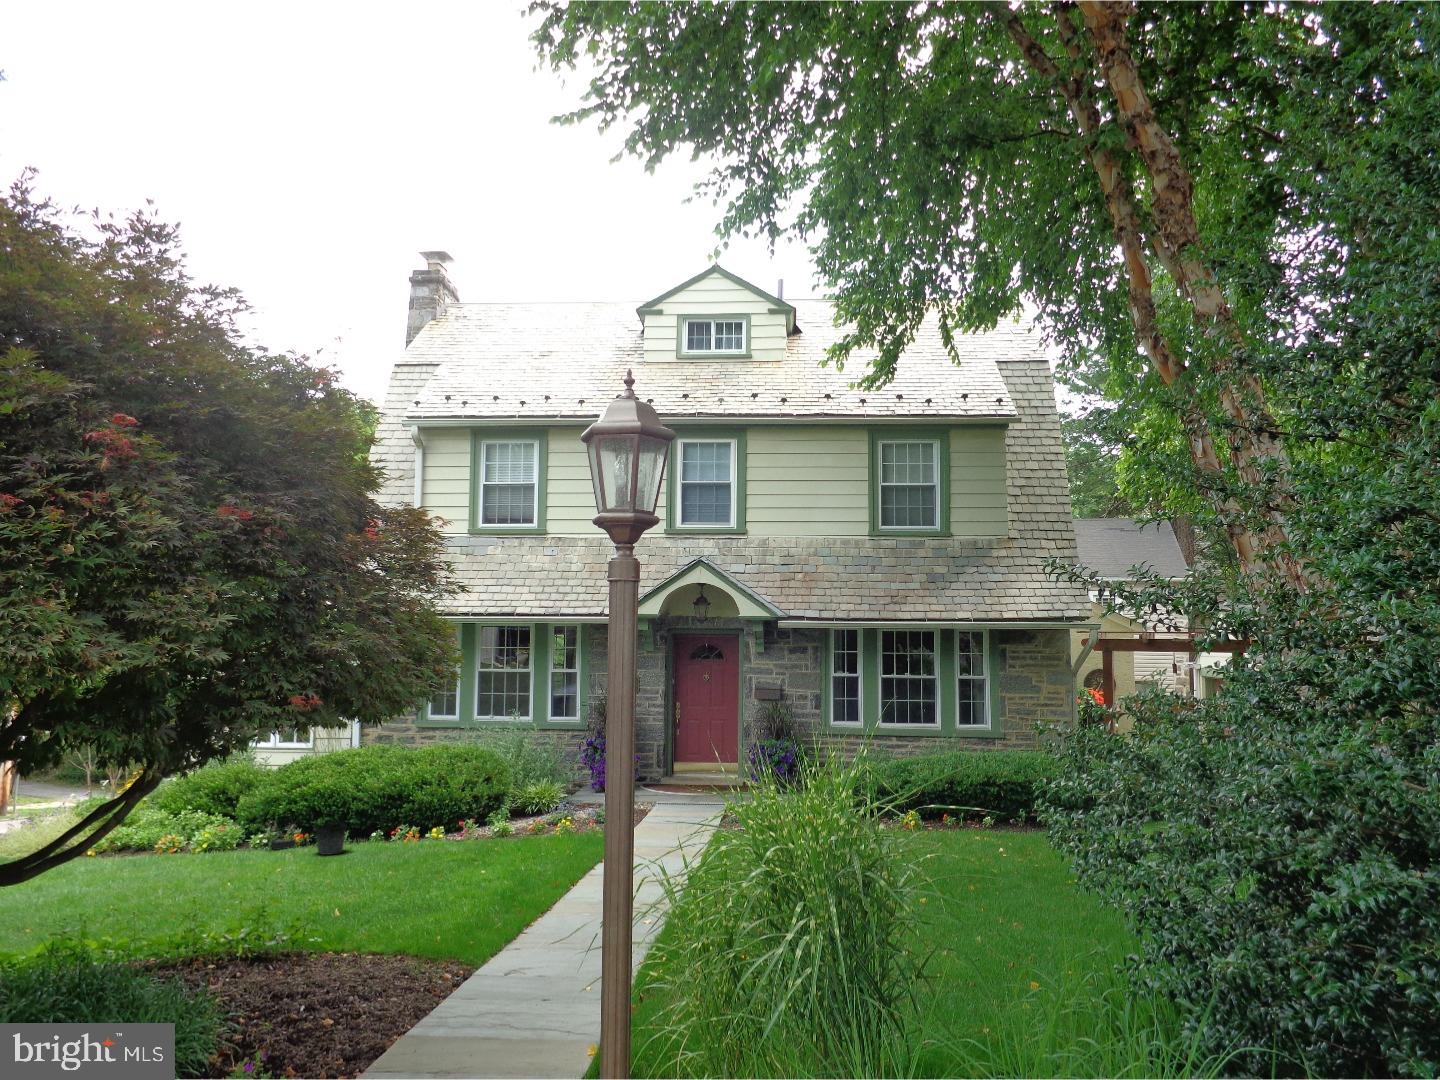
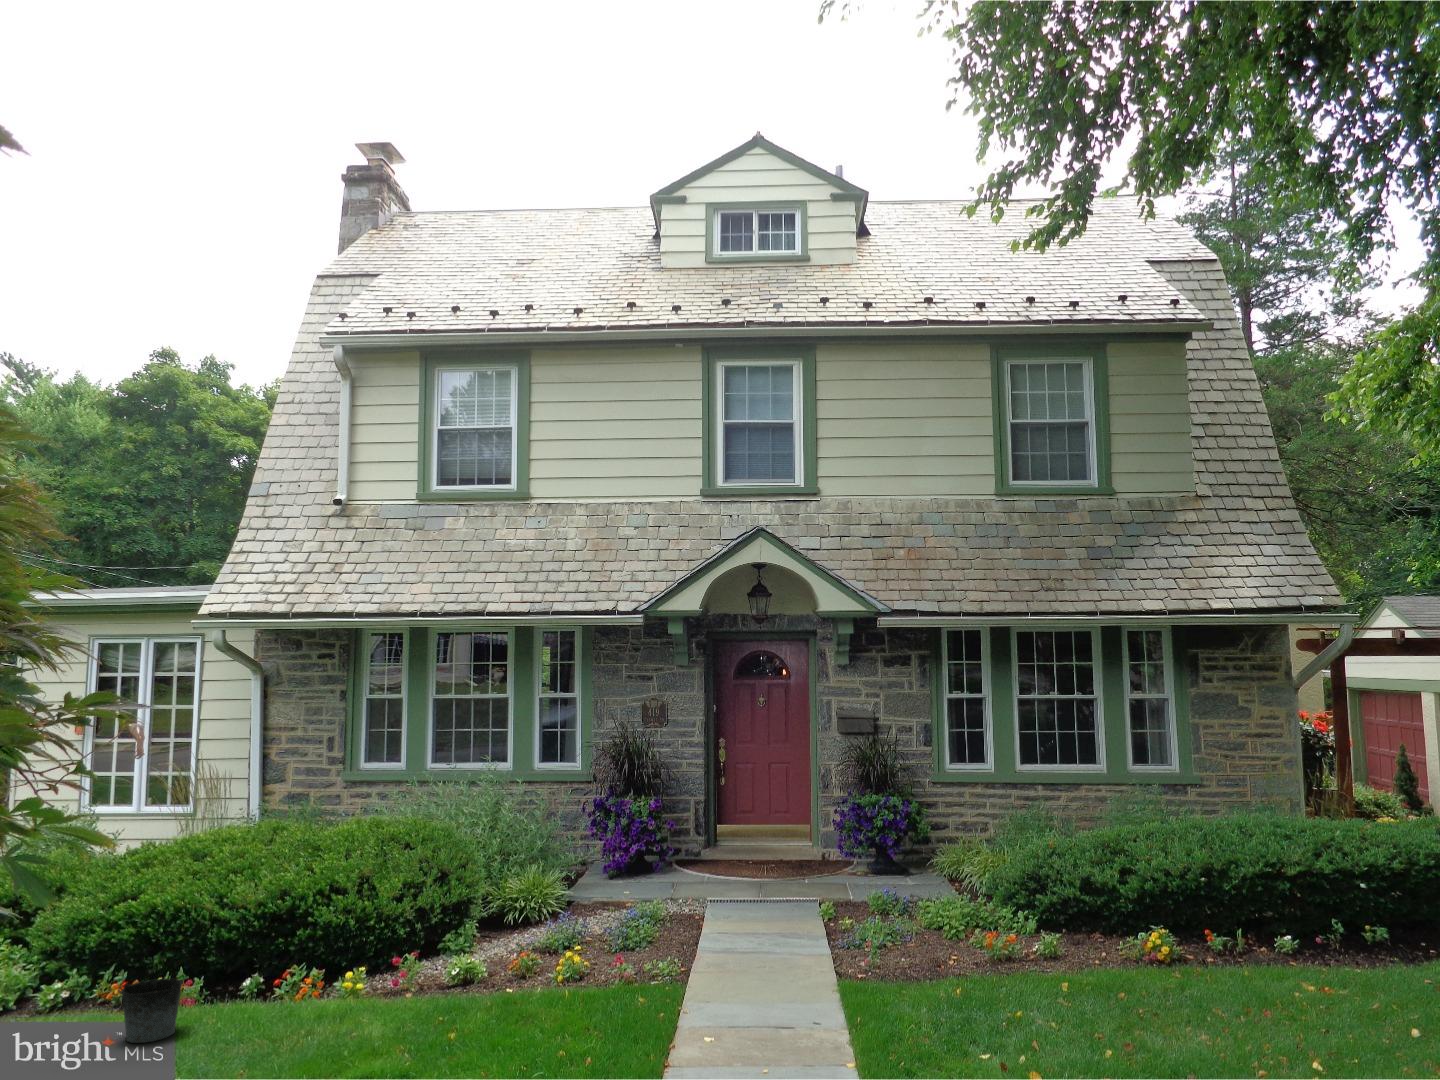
decorative plant: present [266,823,296,850] -> none [36,974,106,1028]

